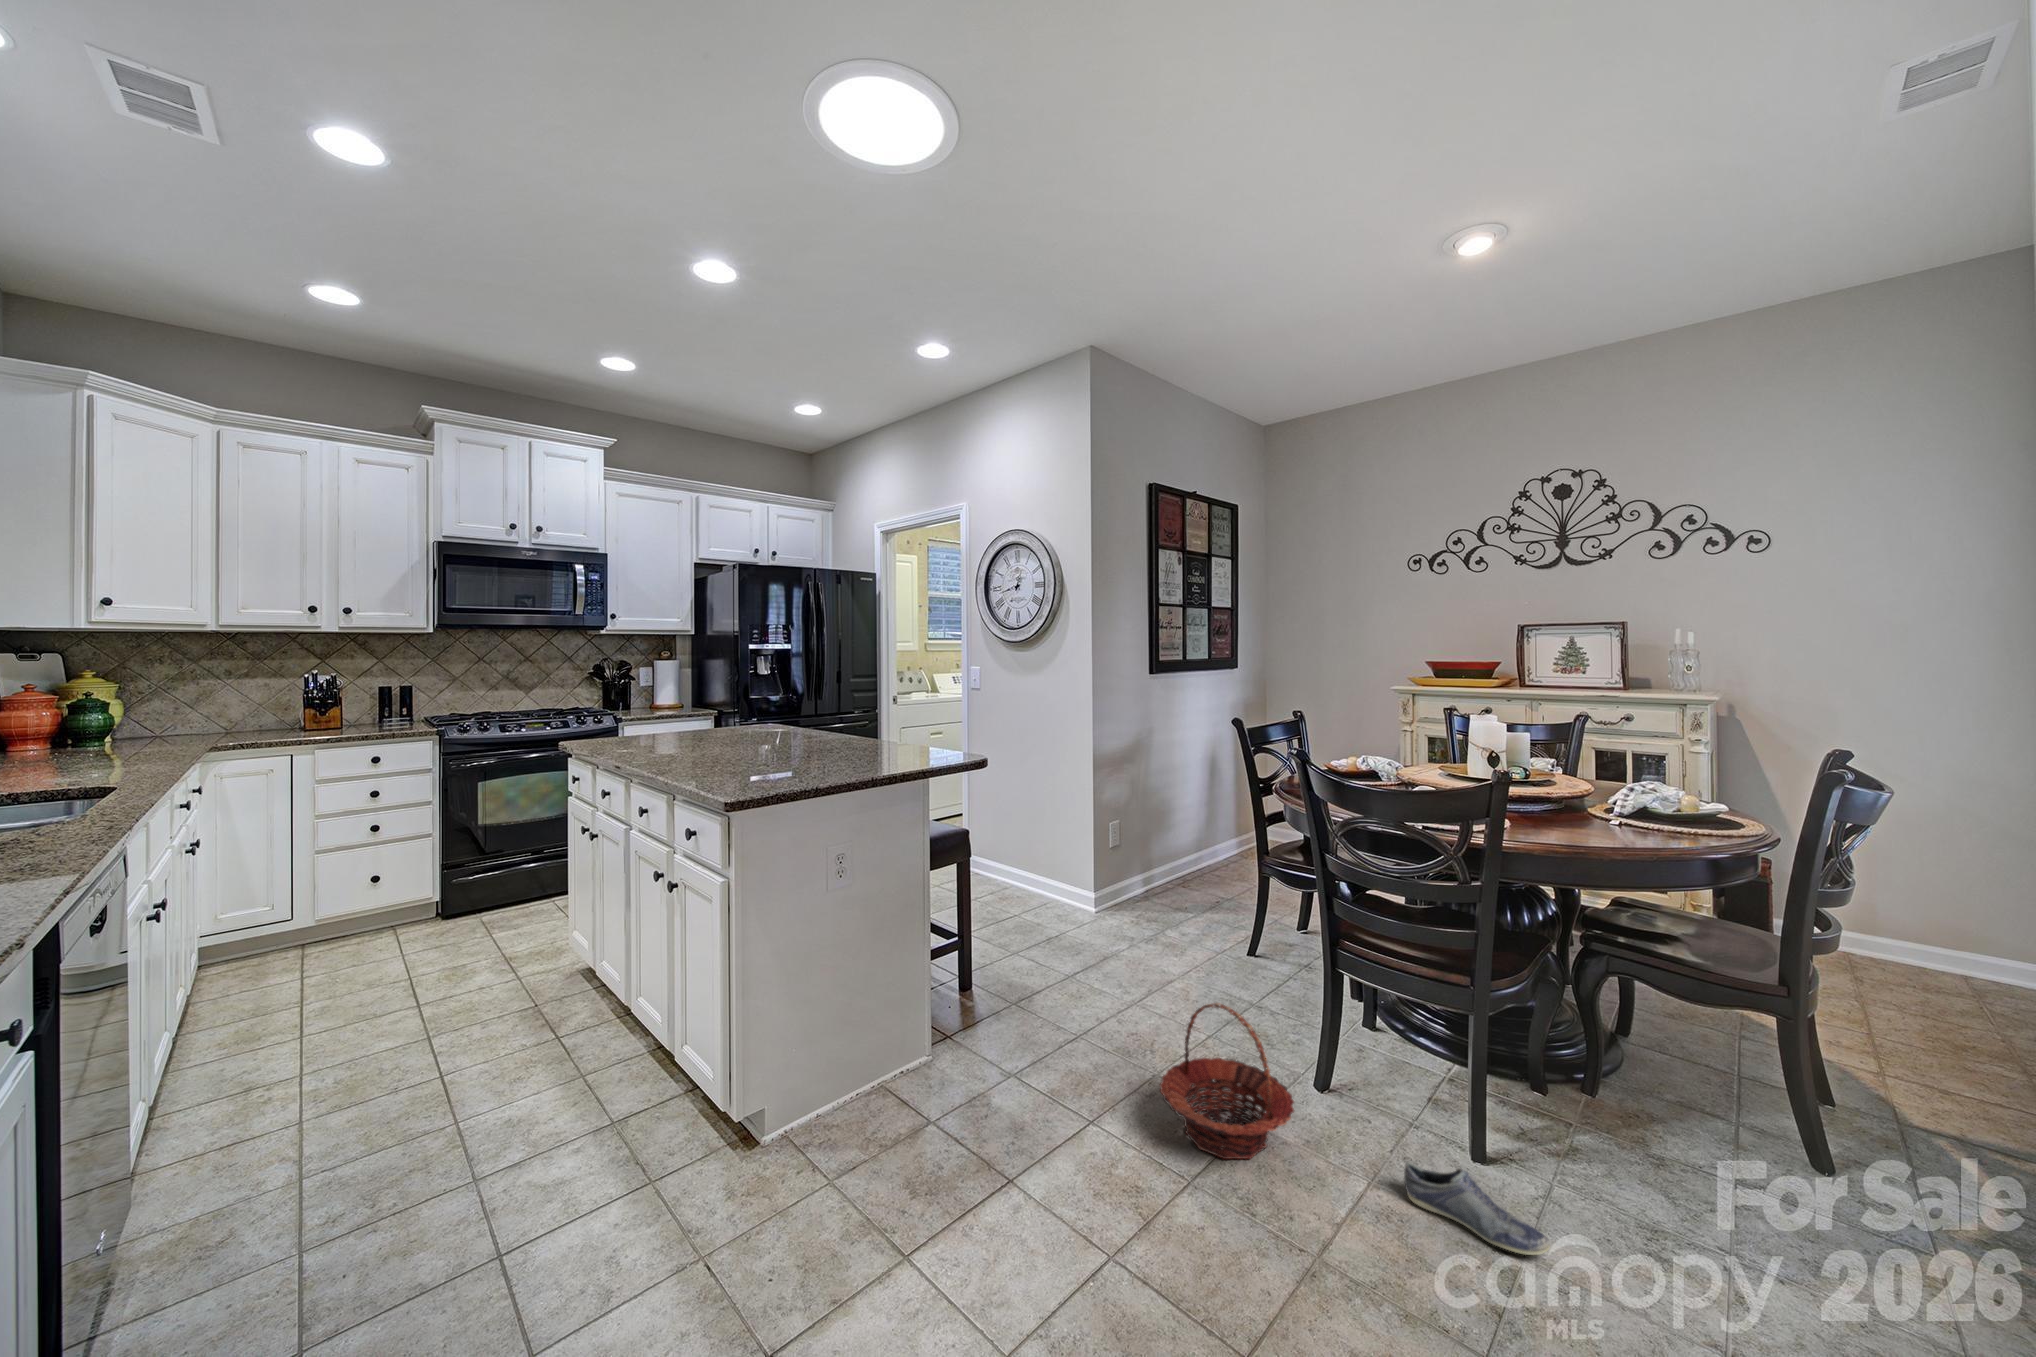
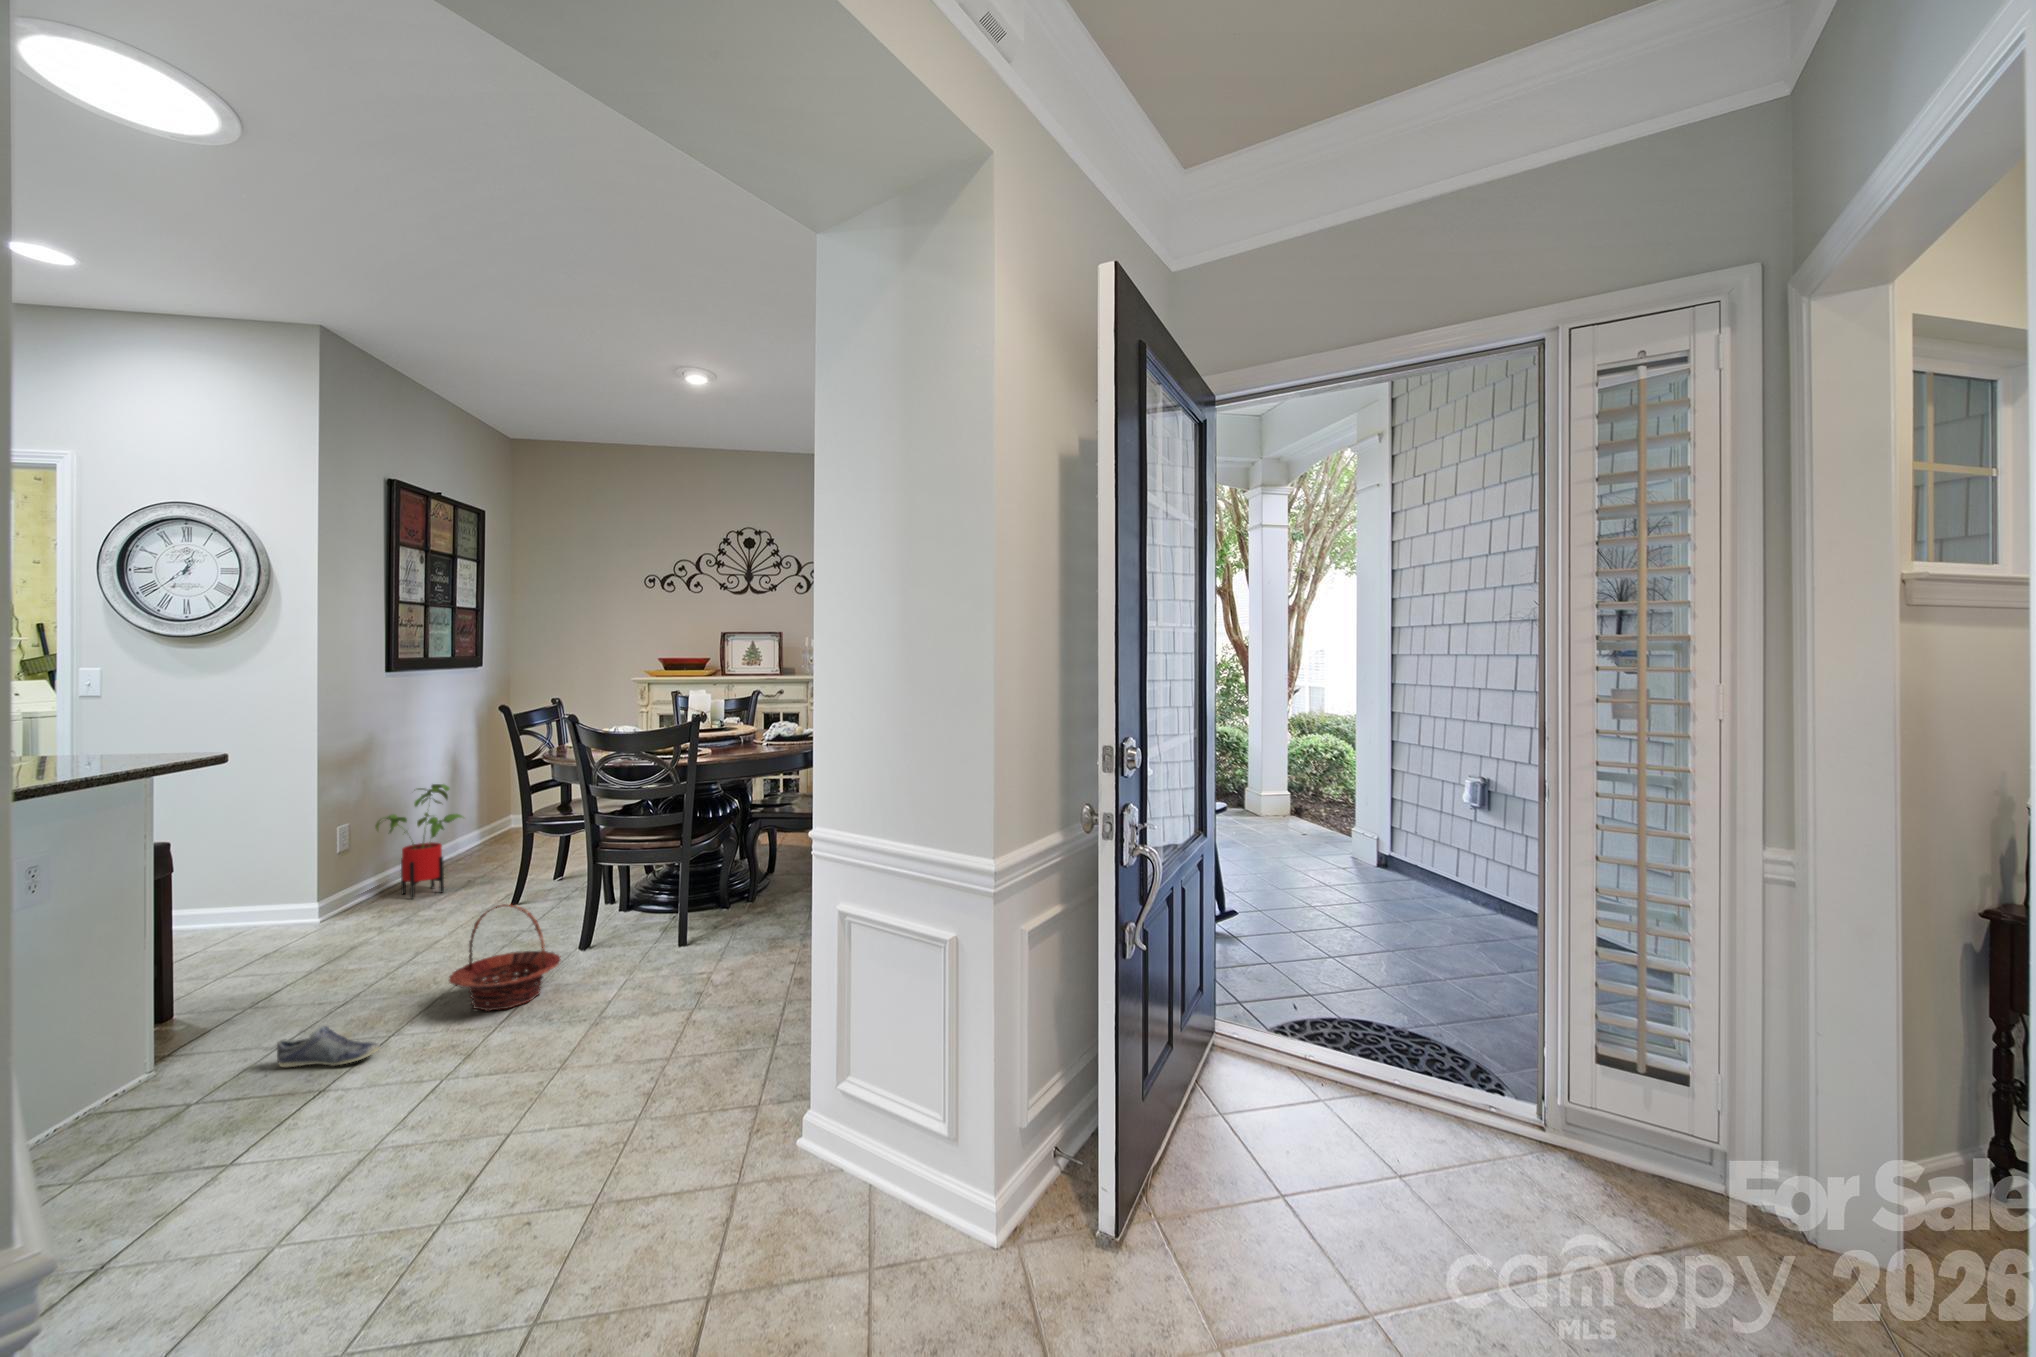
house plant: none [1135,795,1211,913] -> present [375,784,463,899]
shoe: present [1404,1162,1550,1255] -> present [277,1026,380,1067]

